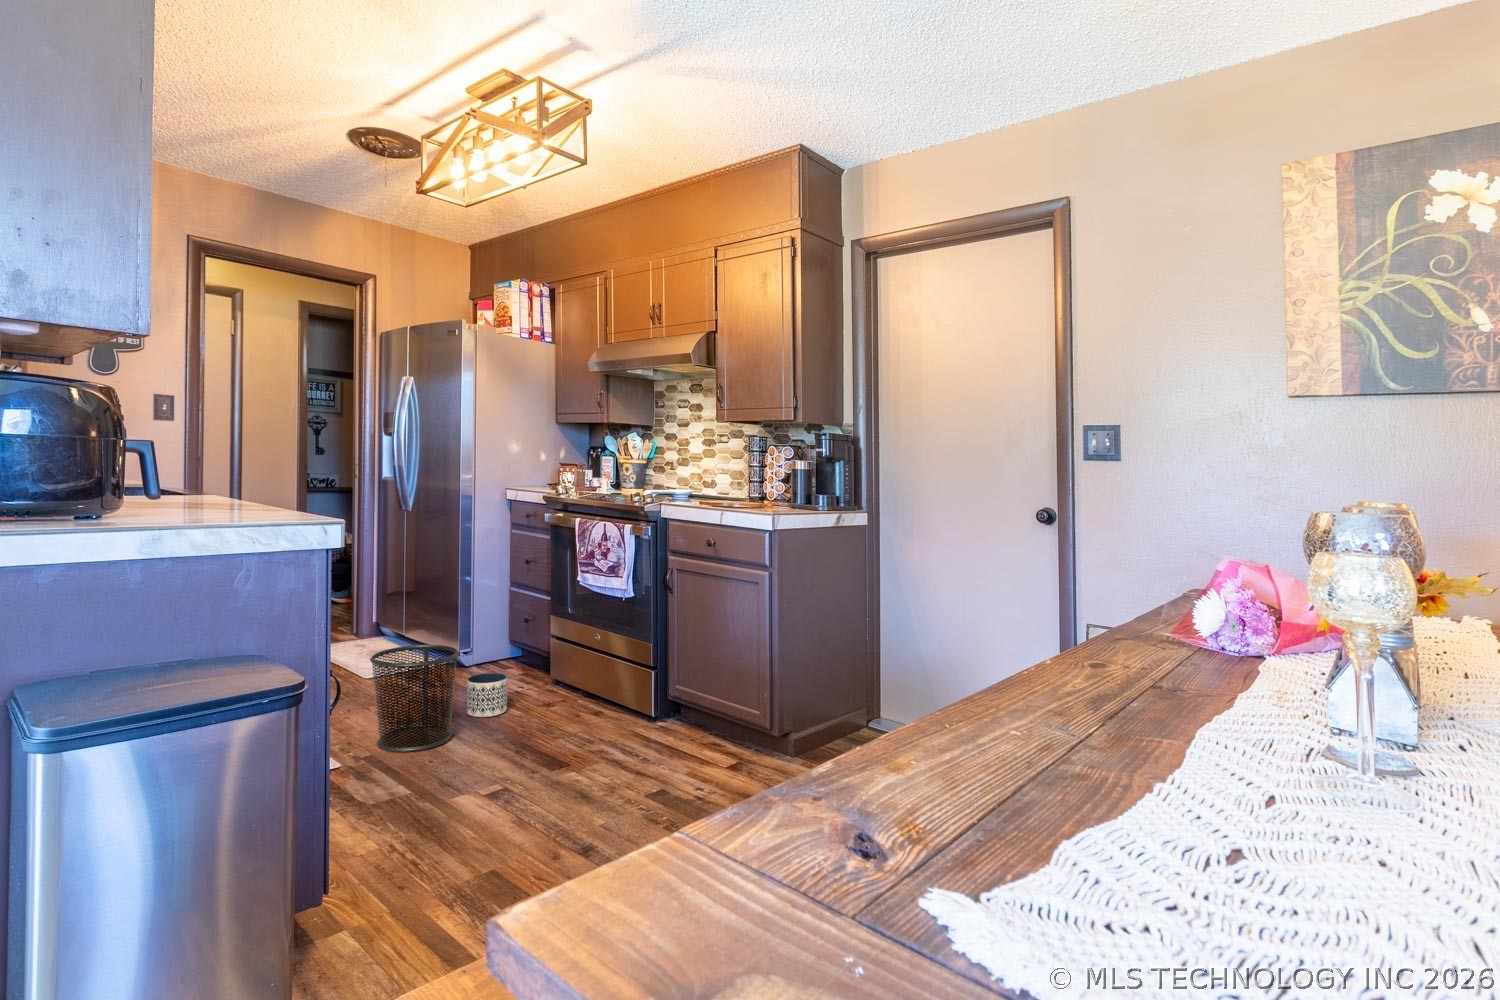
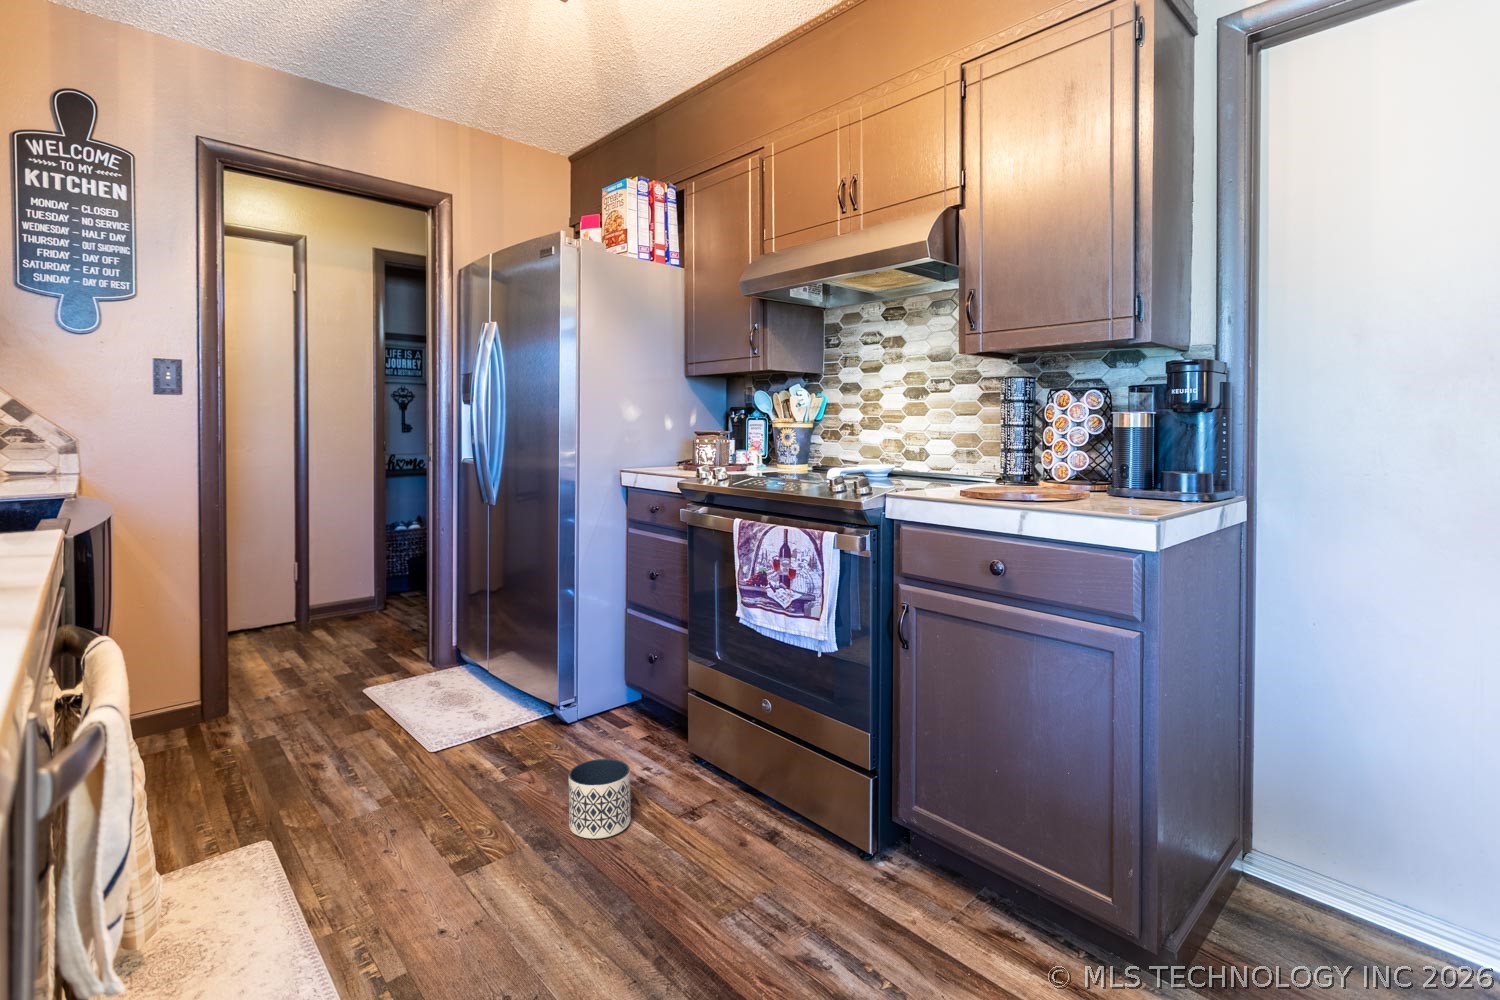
waste bin: present [370,645,459,752] -> none [402,730,552,936]

